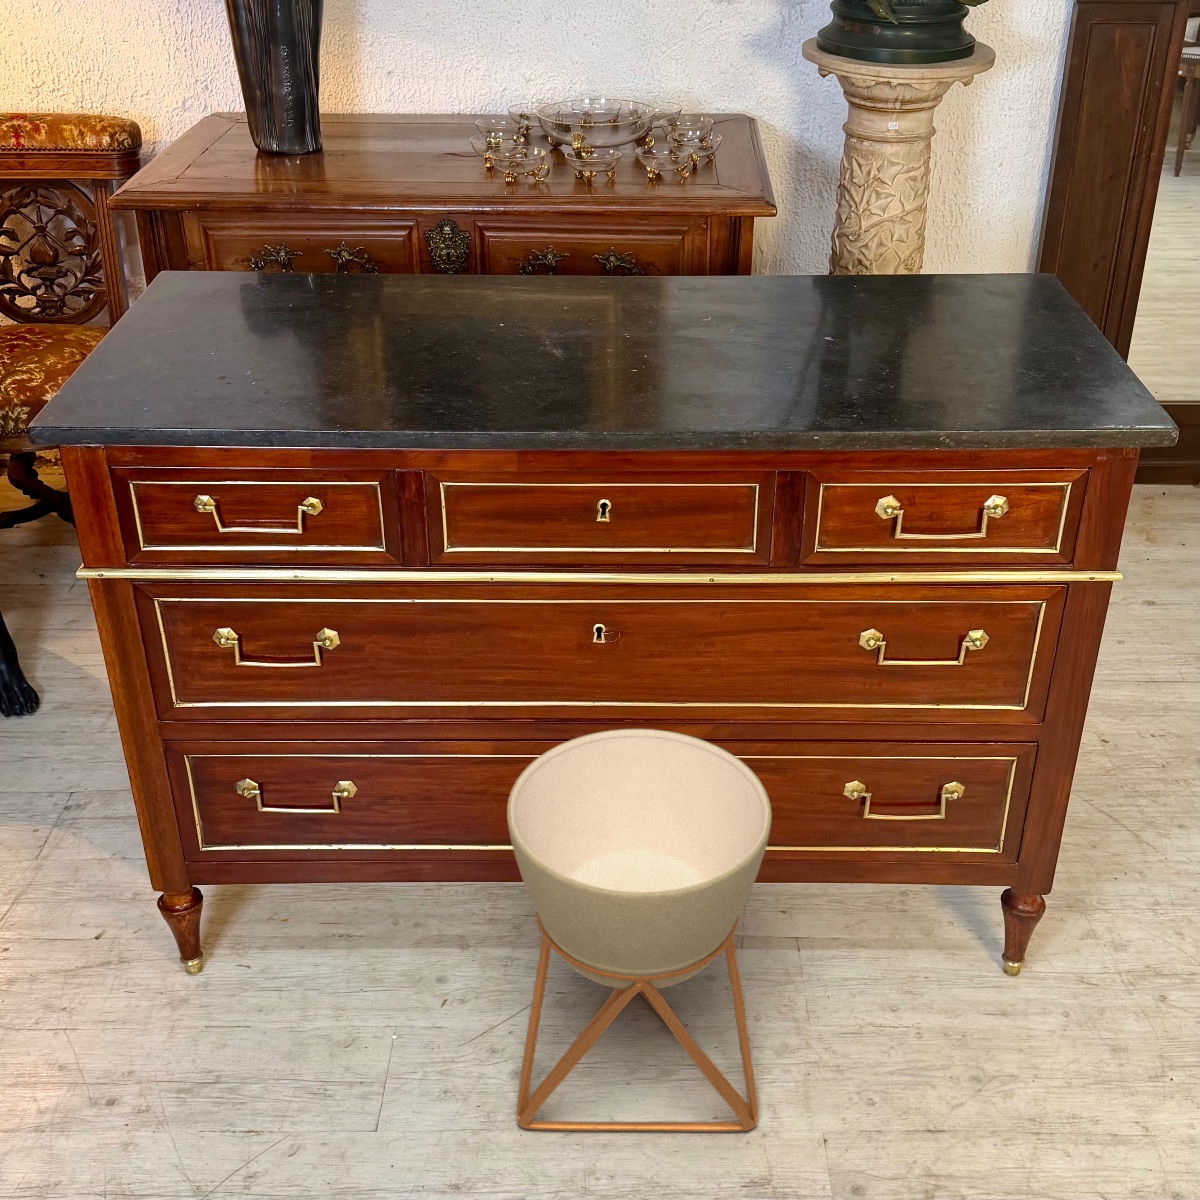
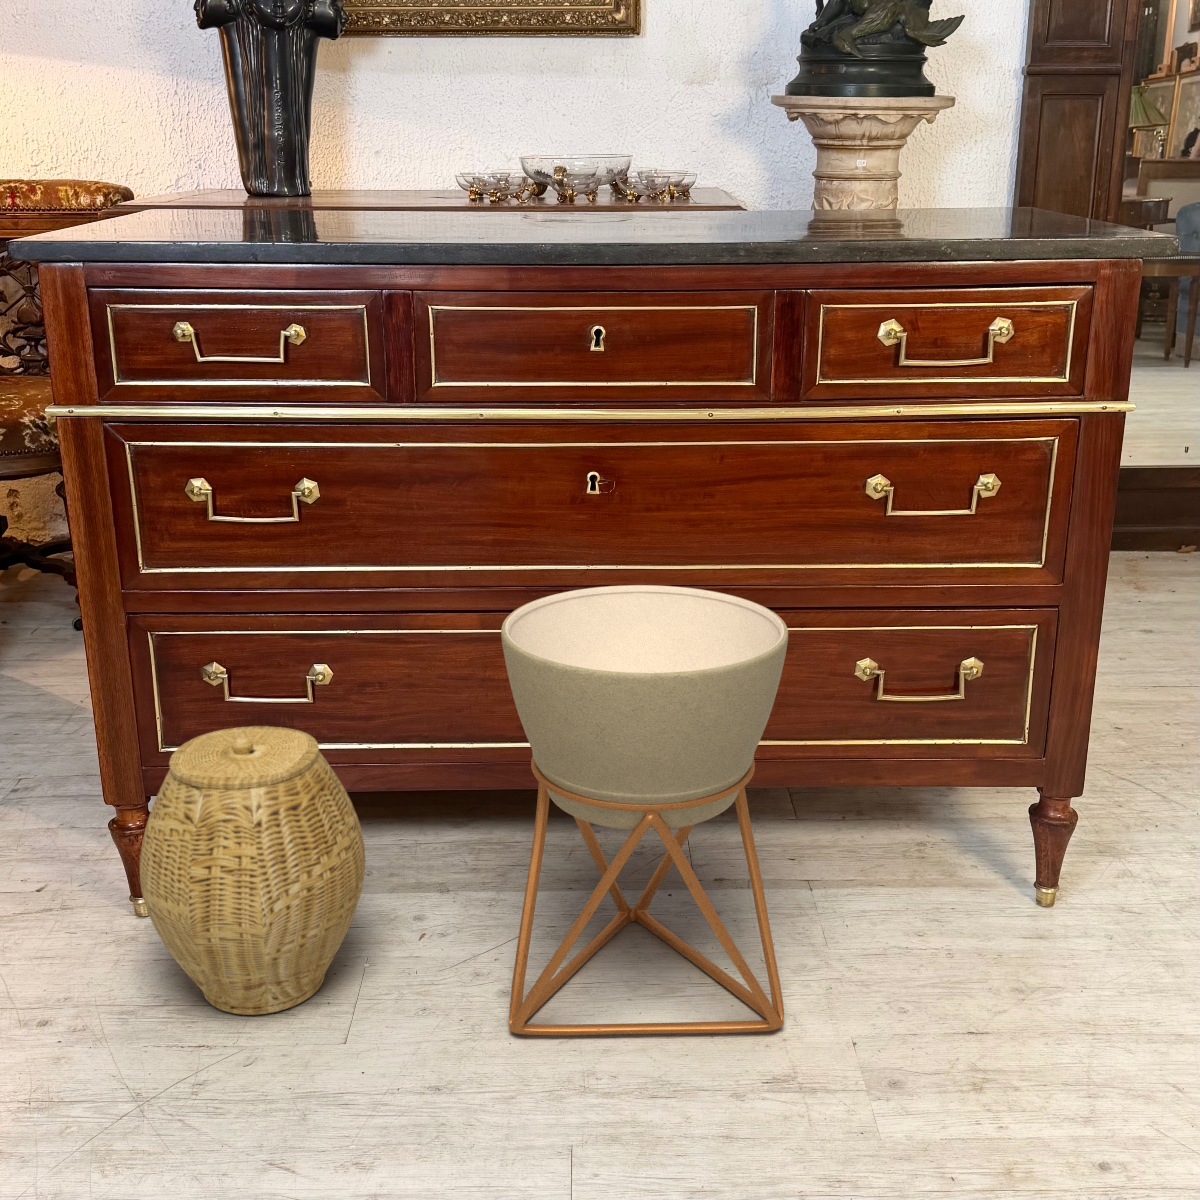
woven basket: none [190,849,389,1097] -> present [140,726,366,1015]

